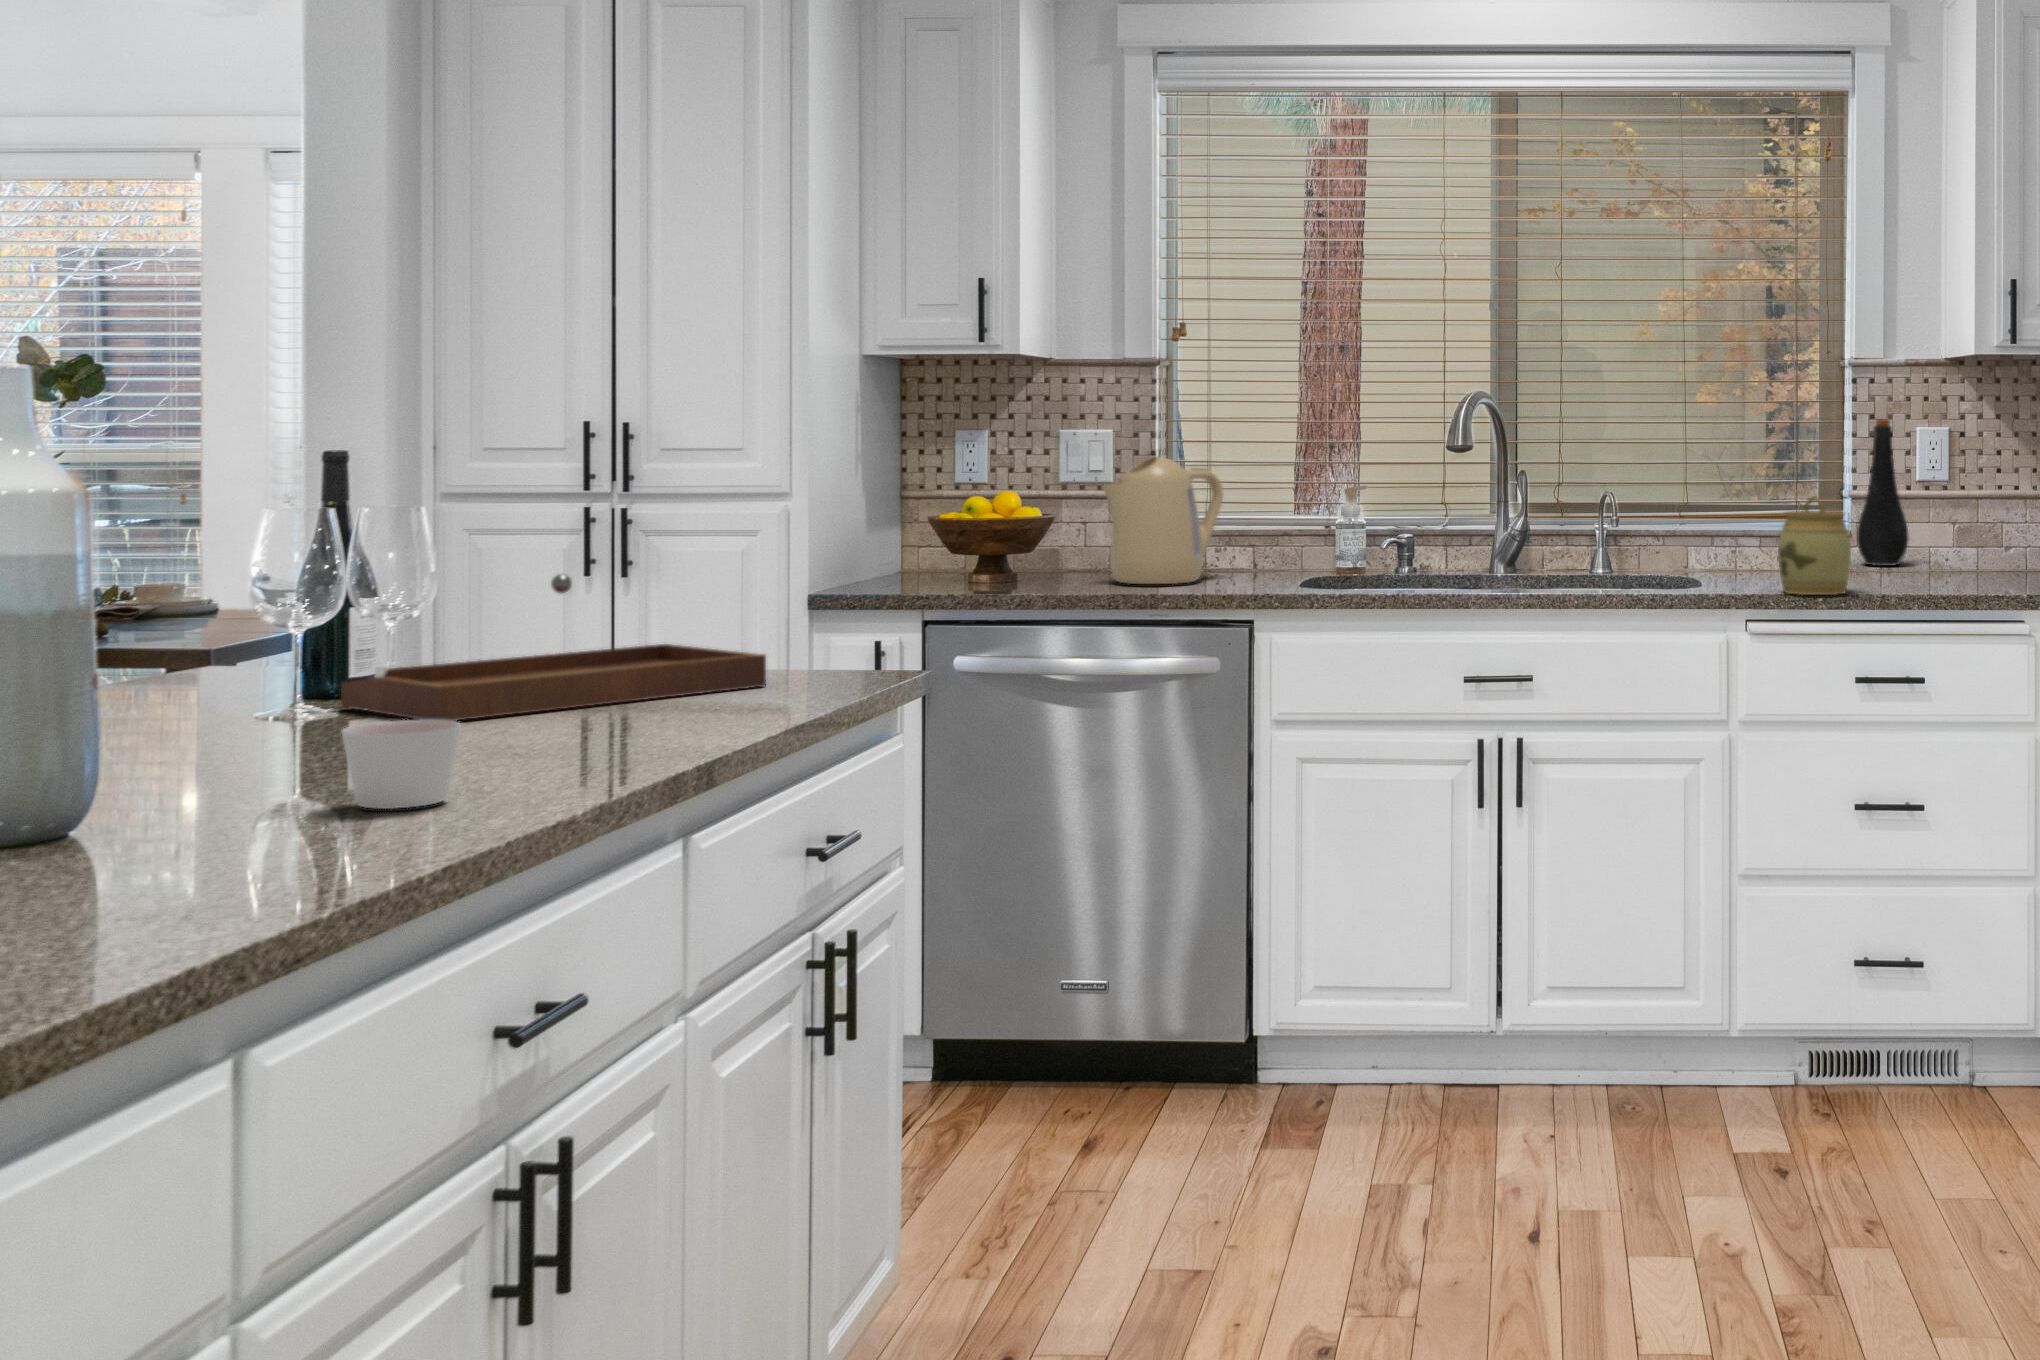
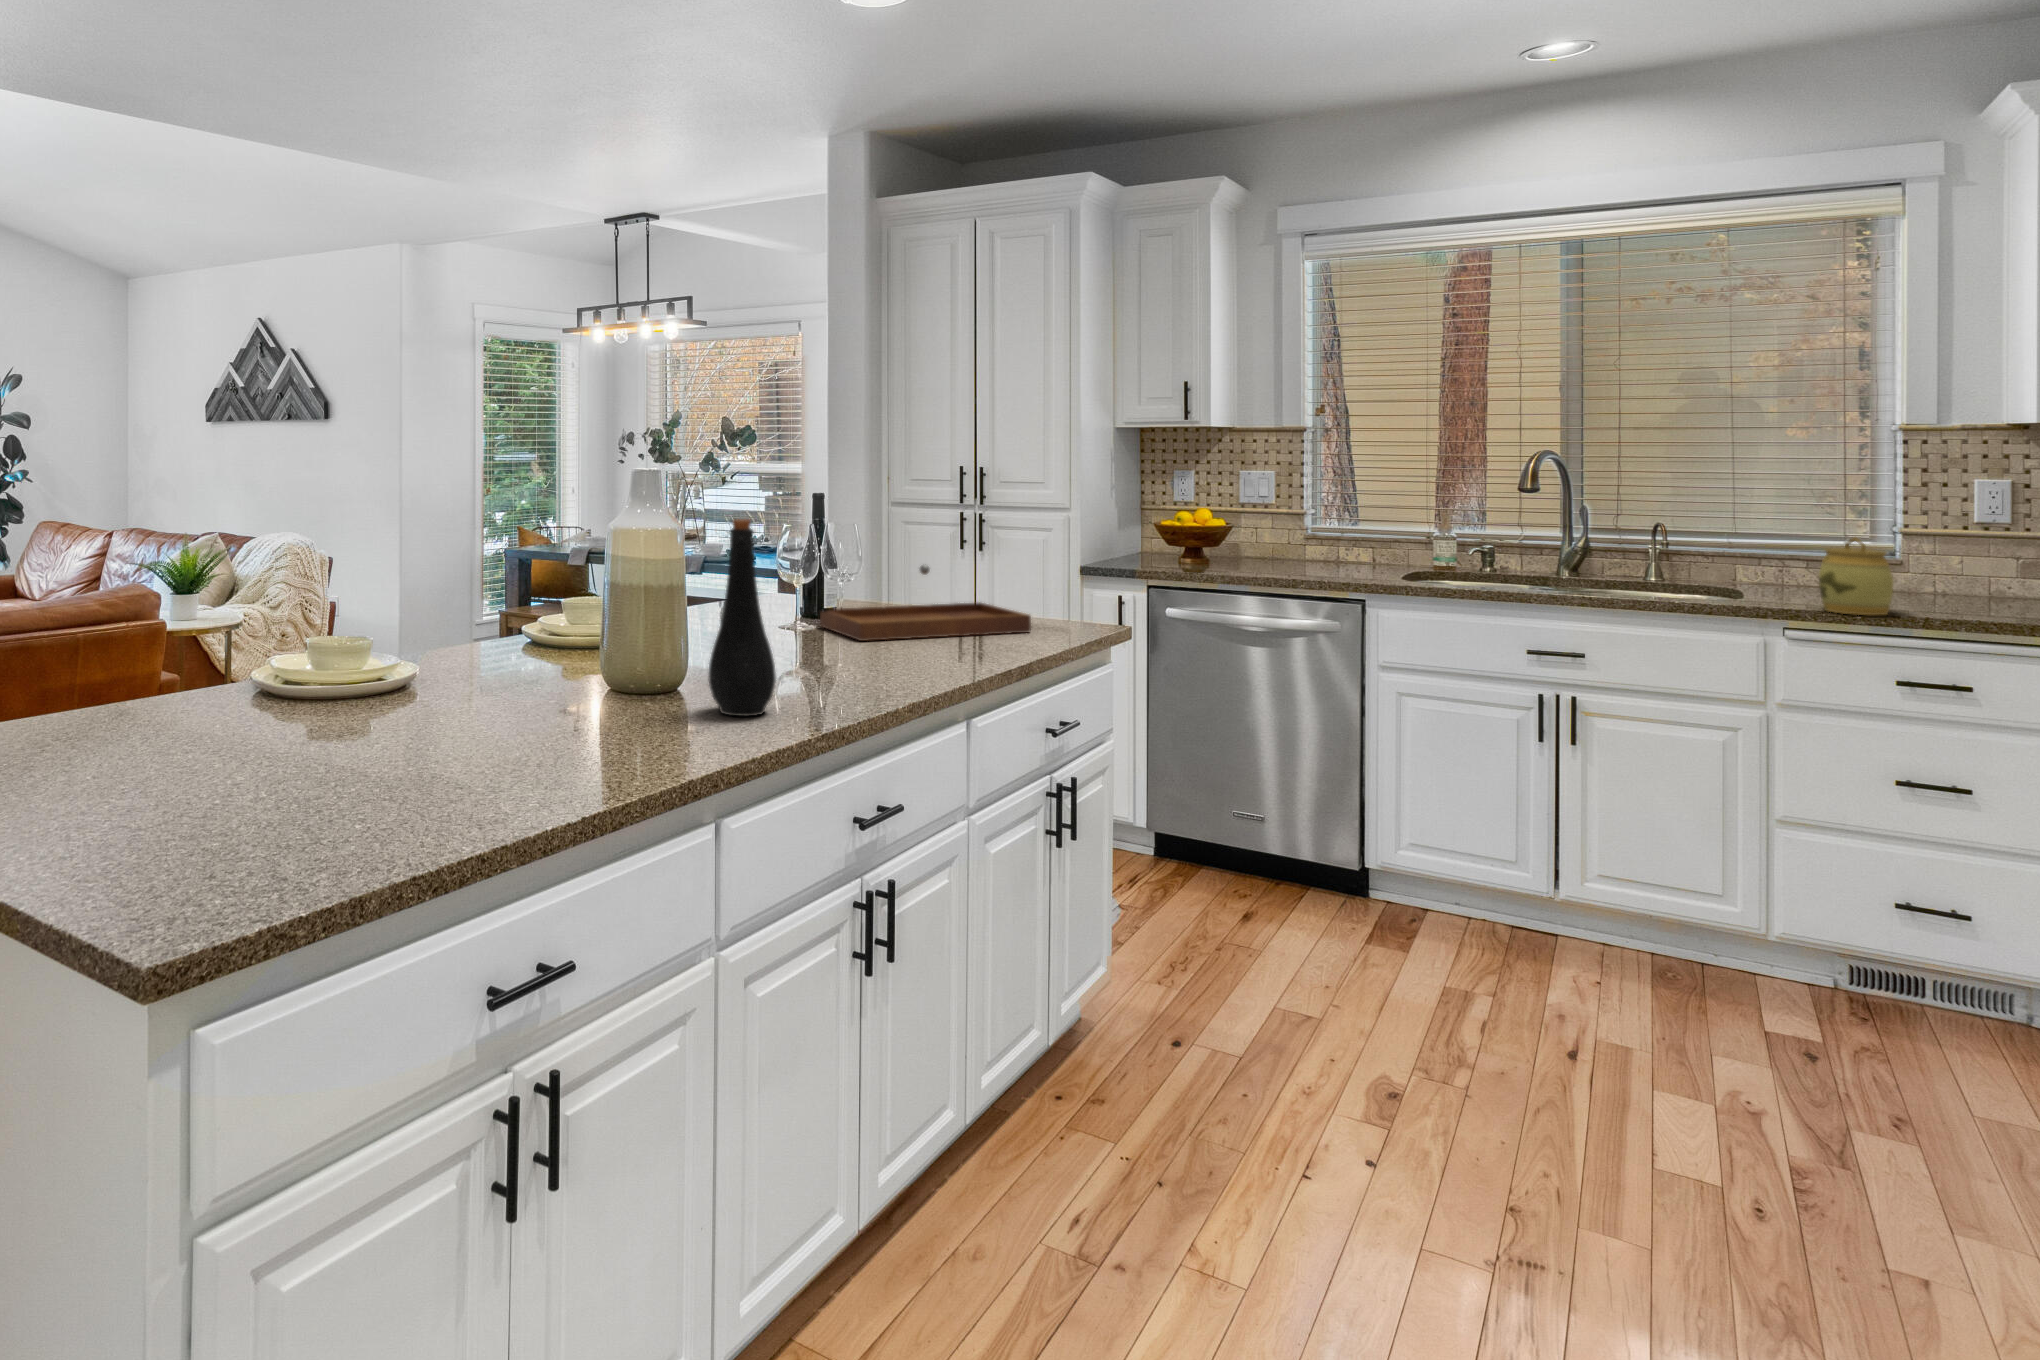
bottle: present [1857,419,1909,566] -> present [708,519,776,716]
kettle: present [1102,457,1223,584] -> none [1262,491,1348,572]
candle: present [342,720,461,809] -> none [800,649,854,694]

